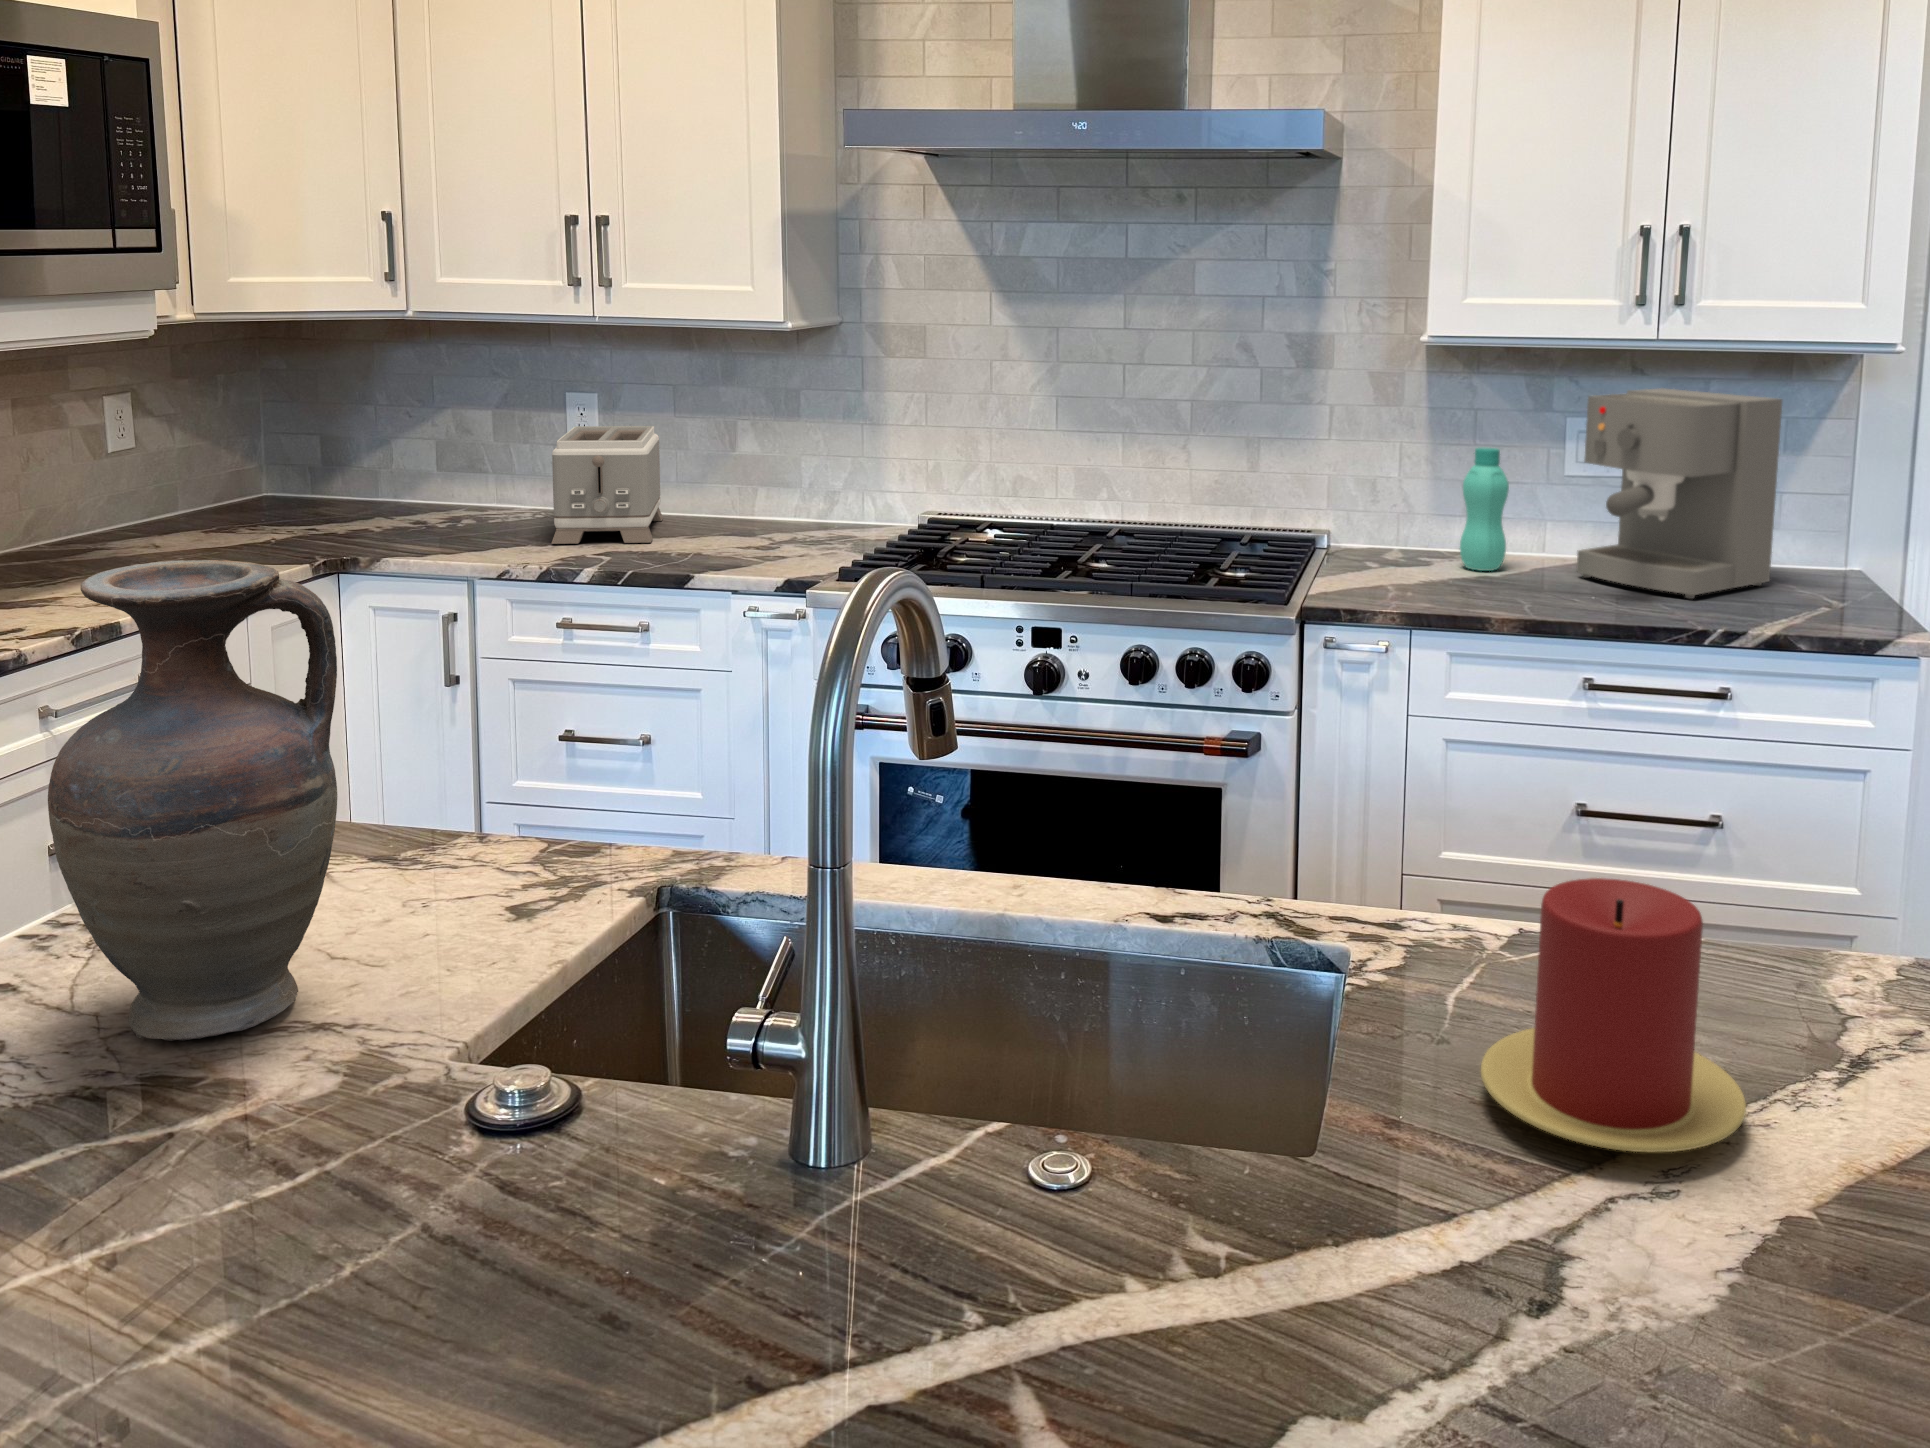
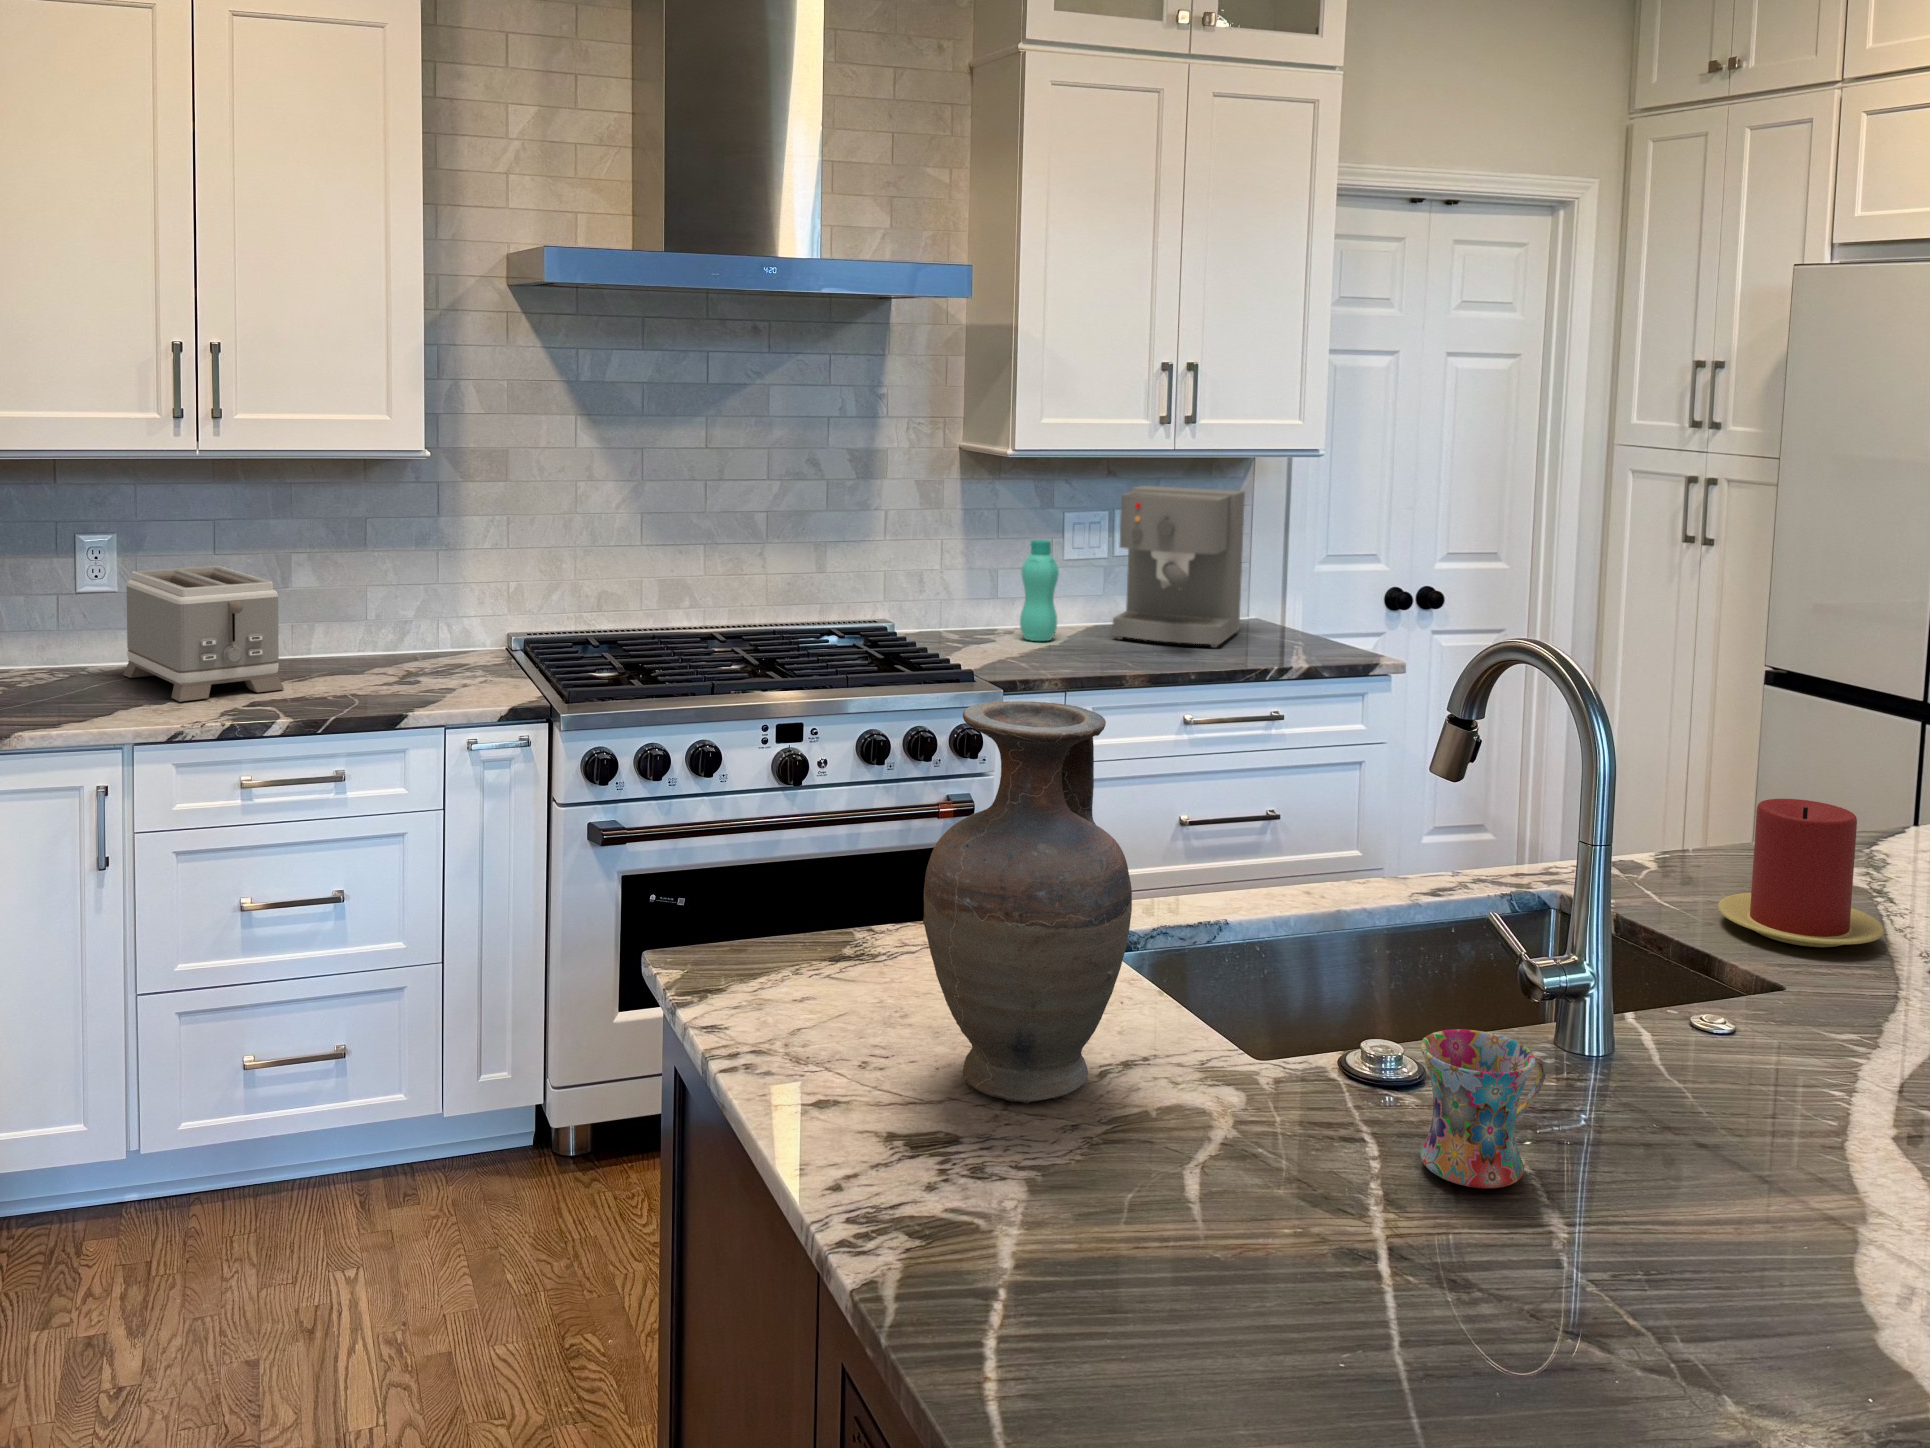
mug: none [209,1069,420,1308] -> present [1420,1029,1546,1188]

